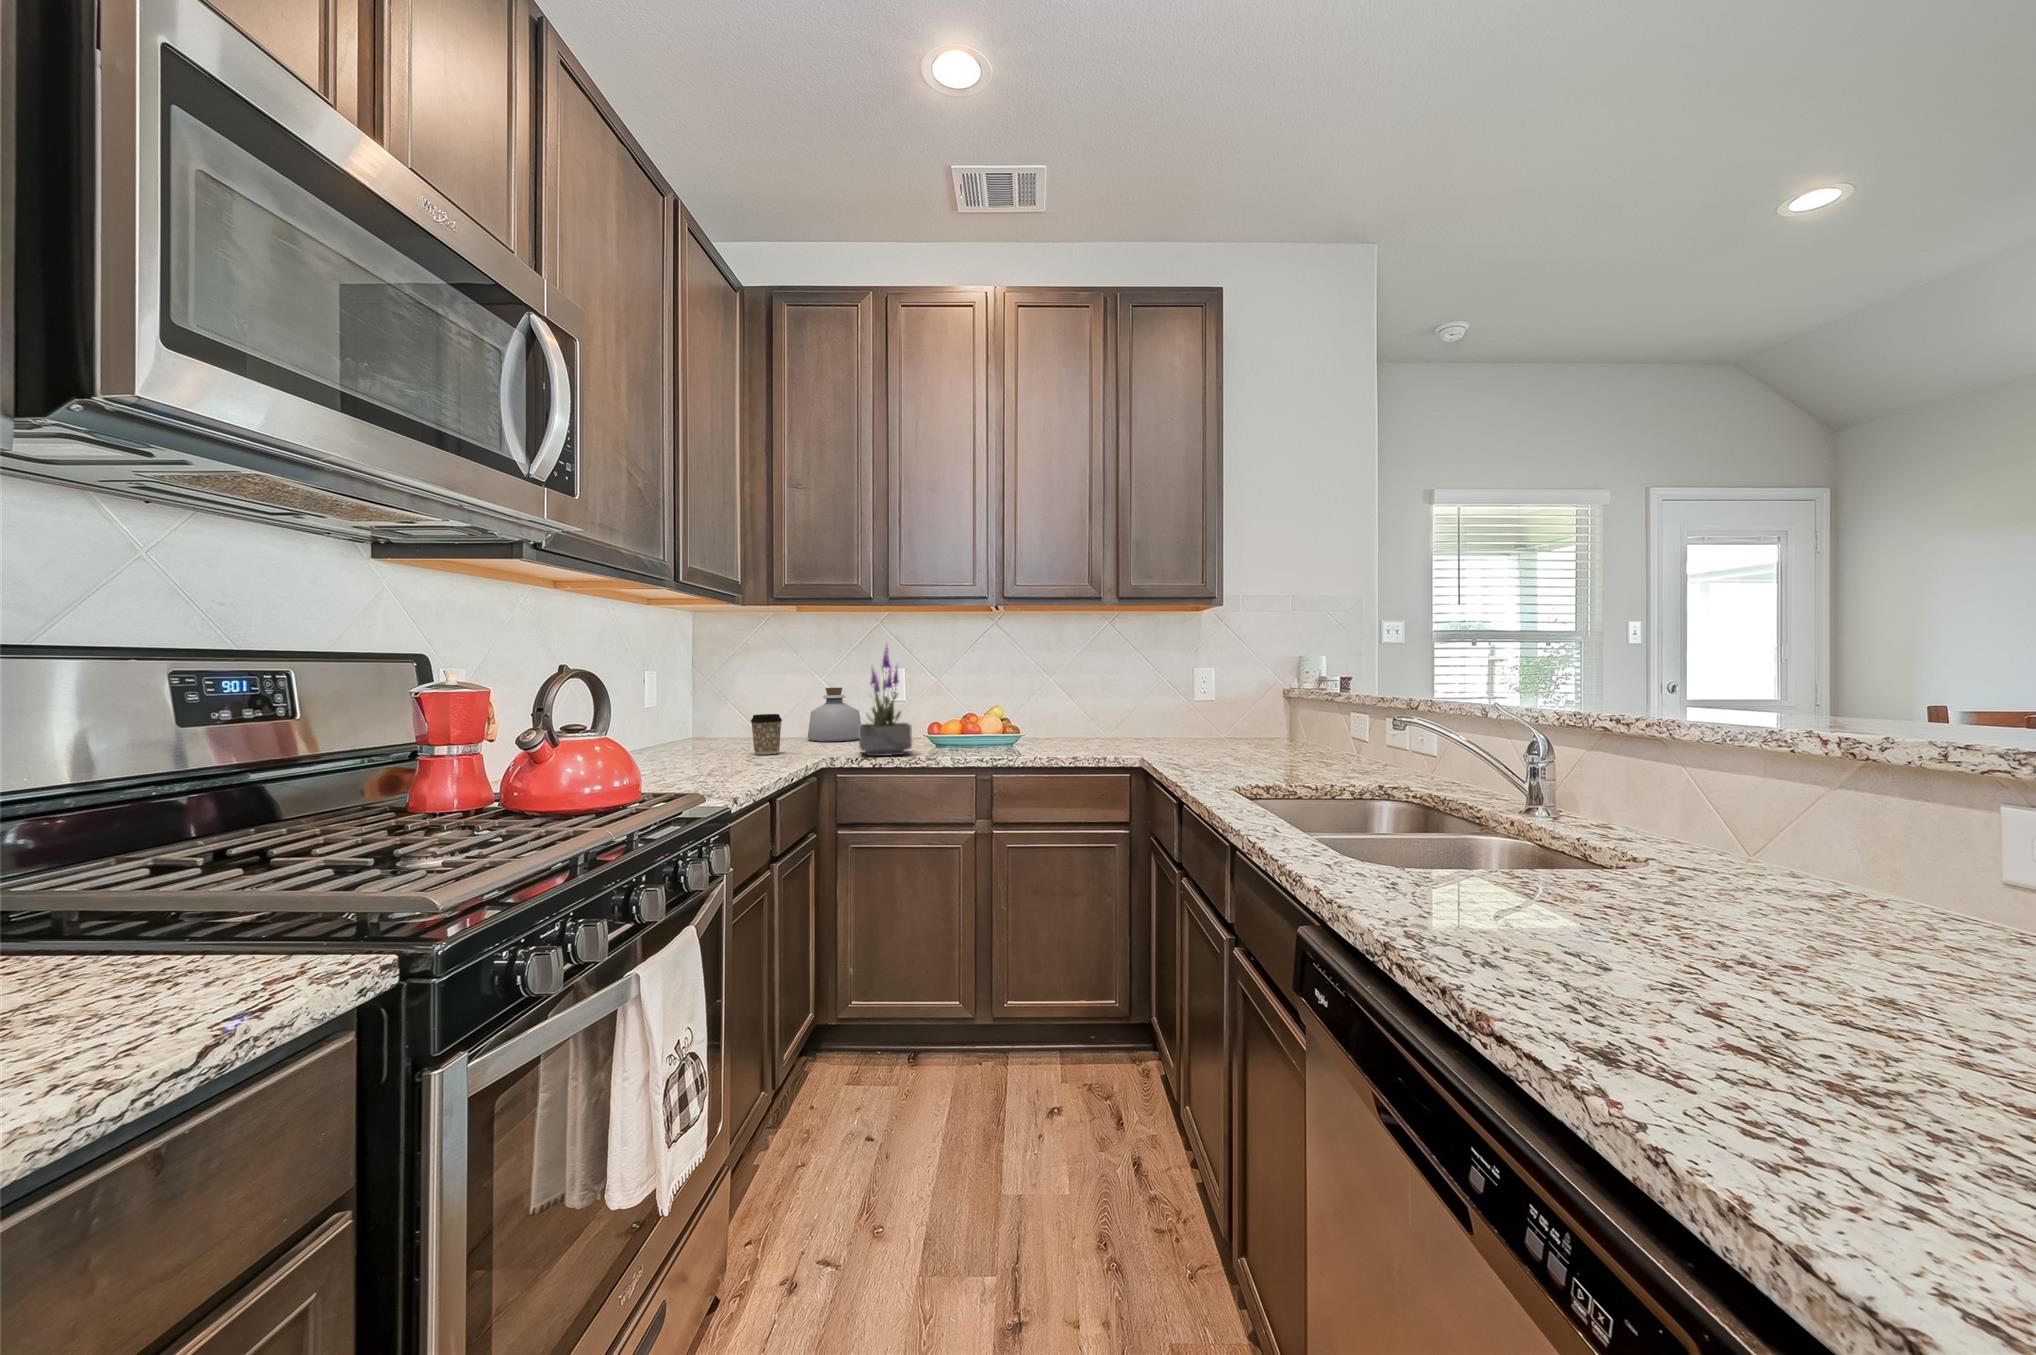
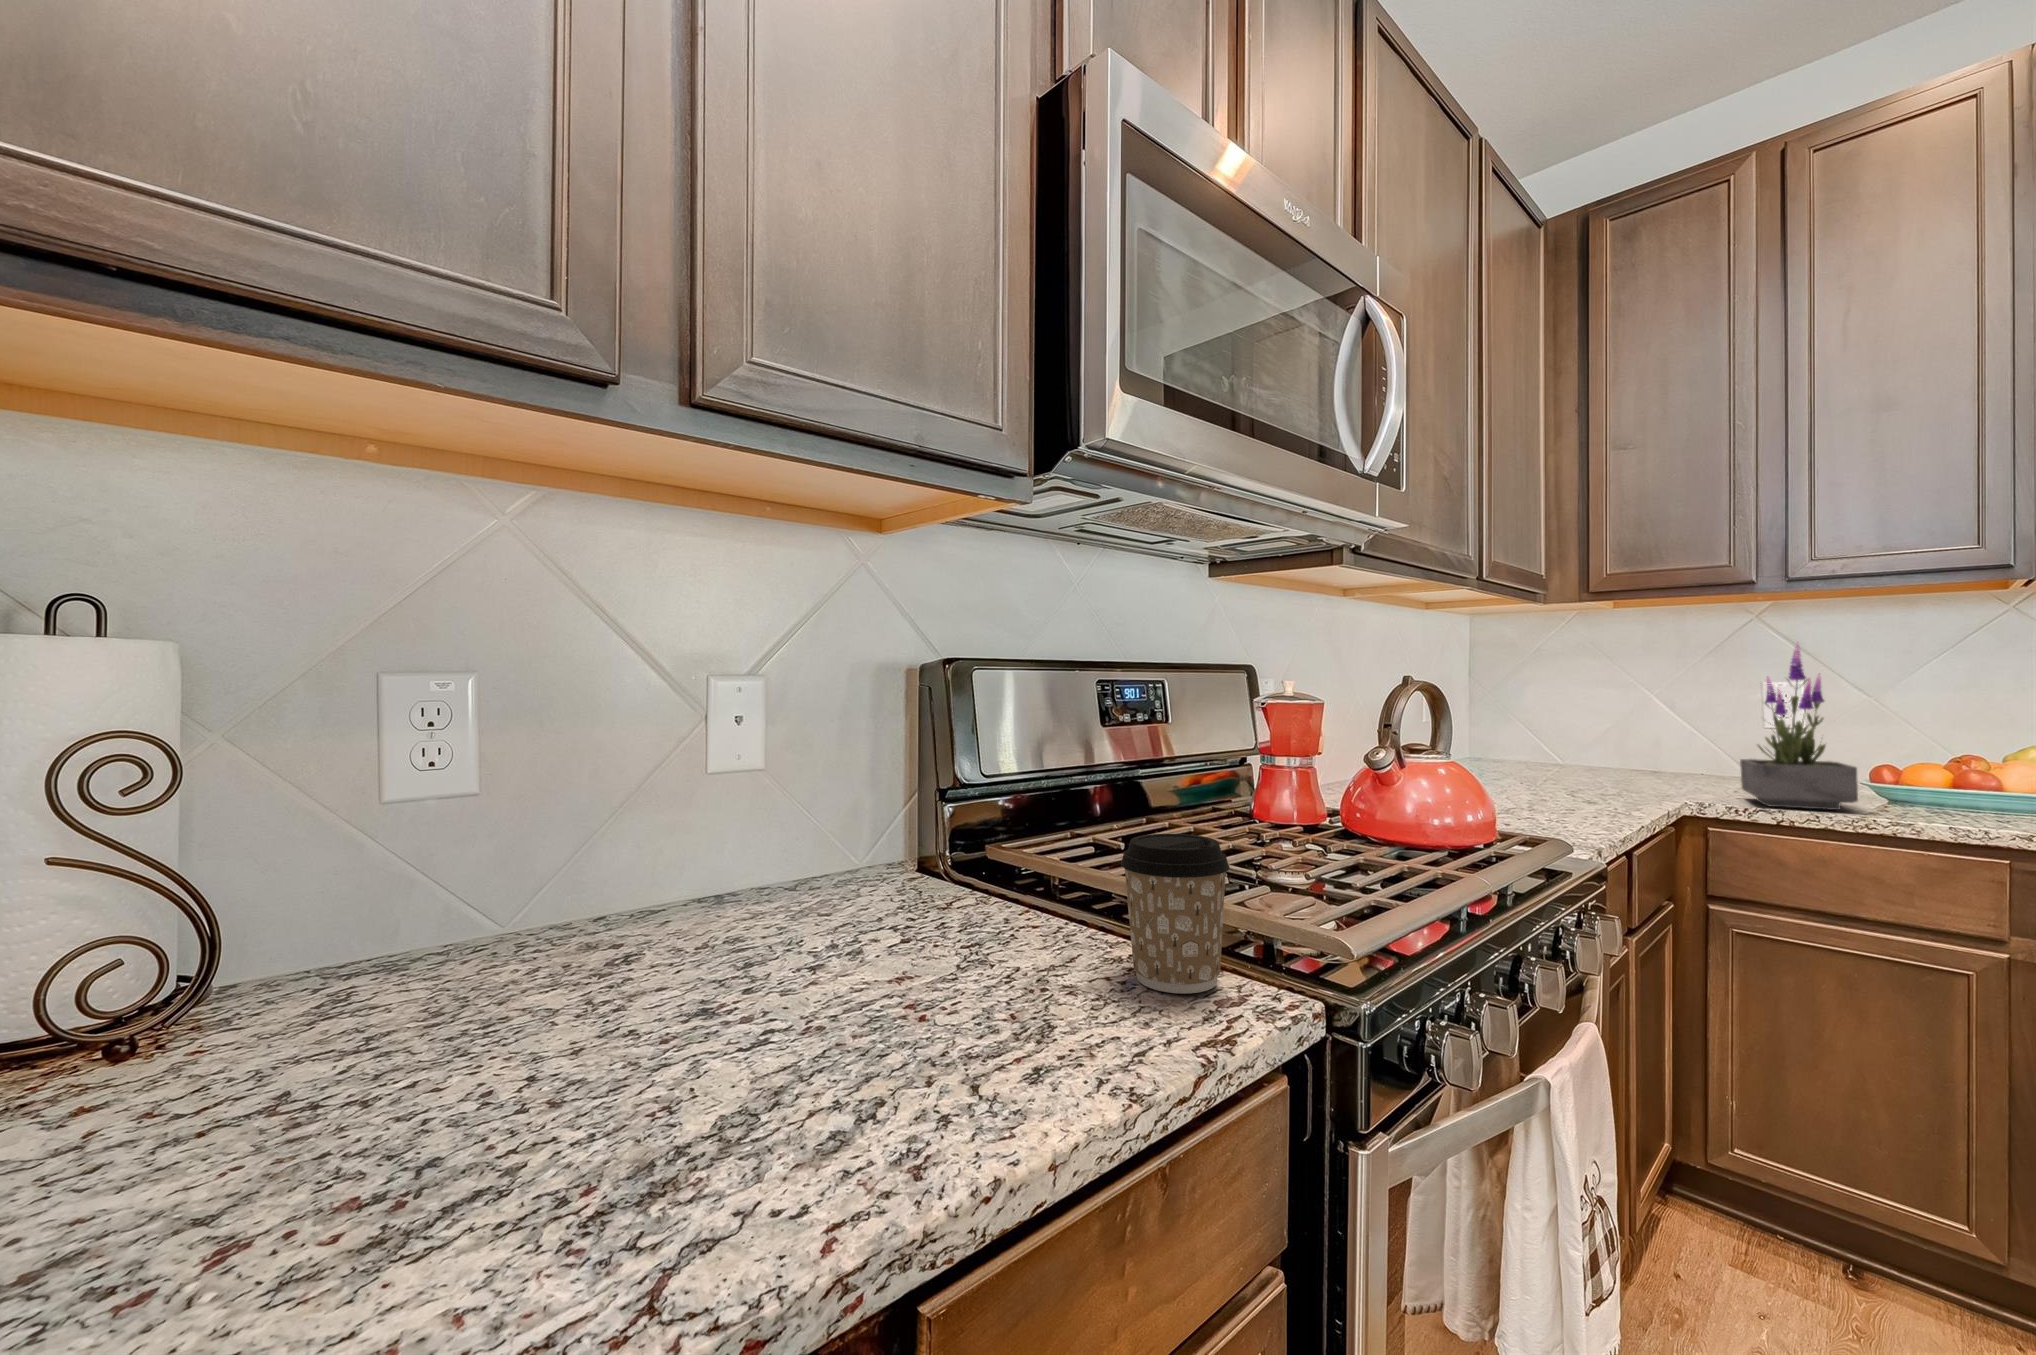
bottle: present [808,688,861,742] -> none [1631,708,1726,779]
coffee cup: present [751,714,782,755] -> present [1121,834,1230,994]

